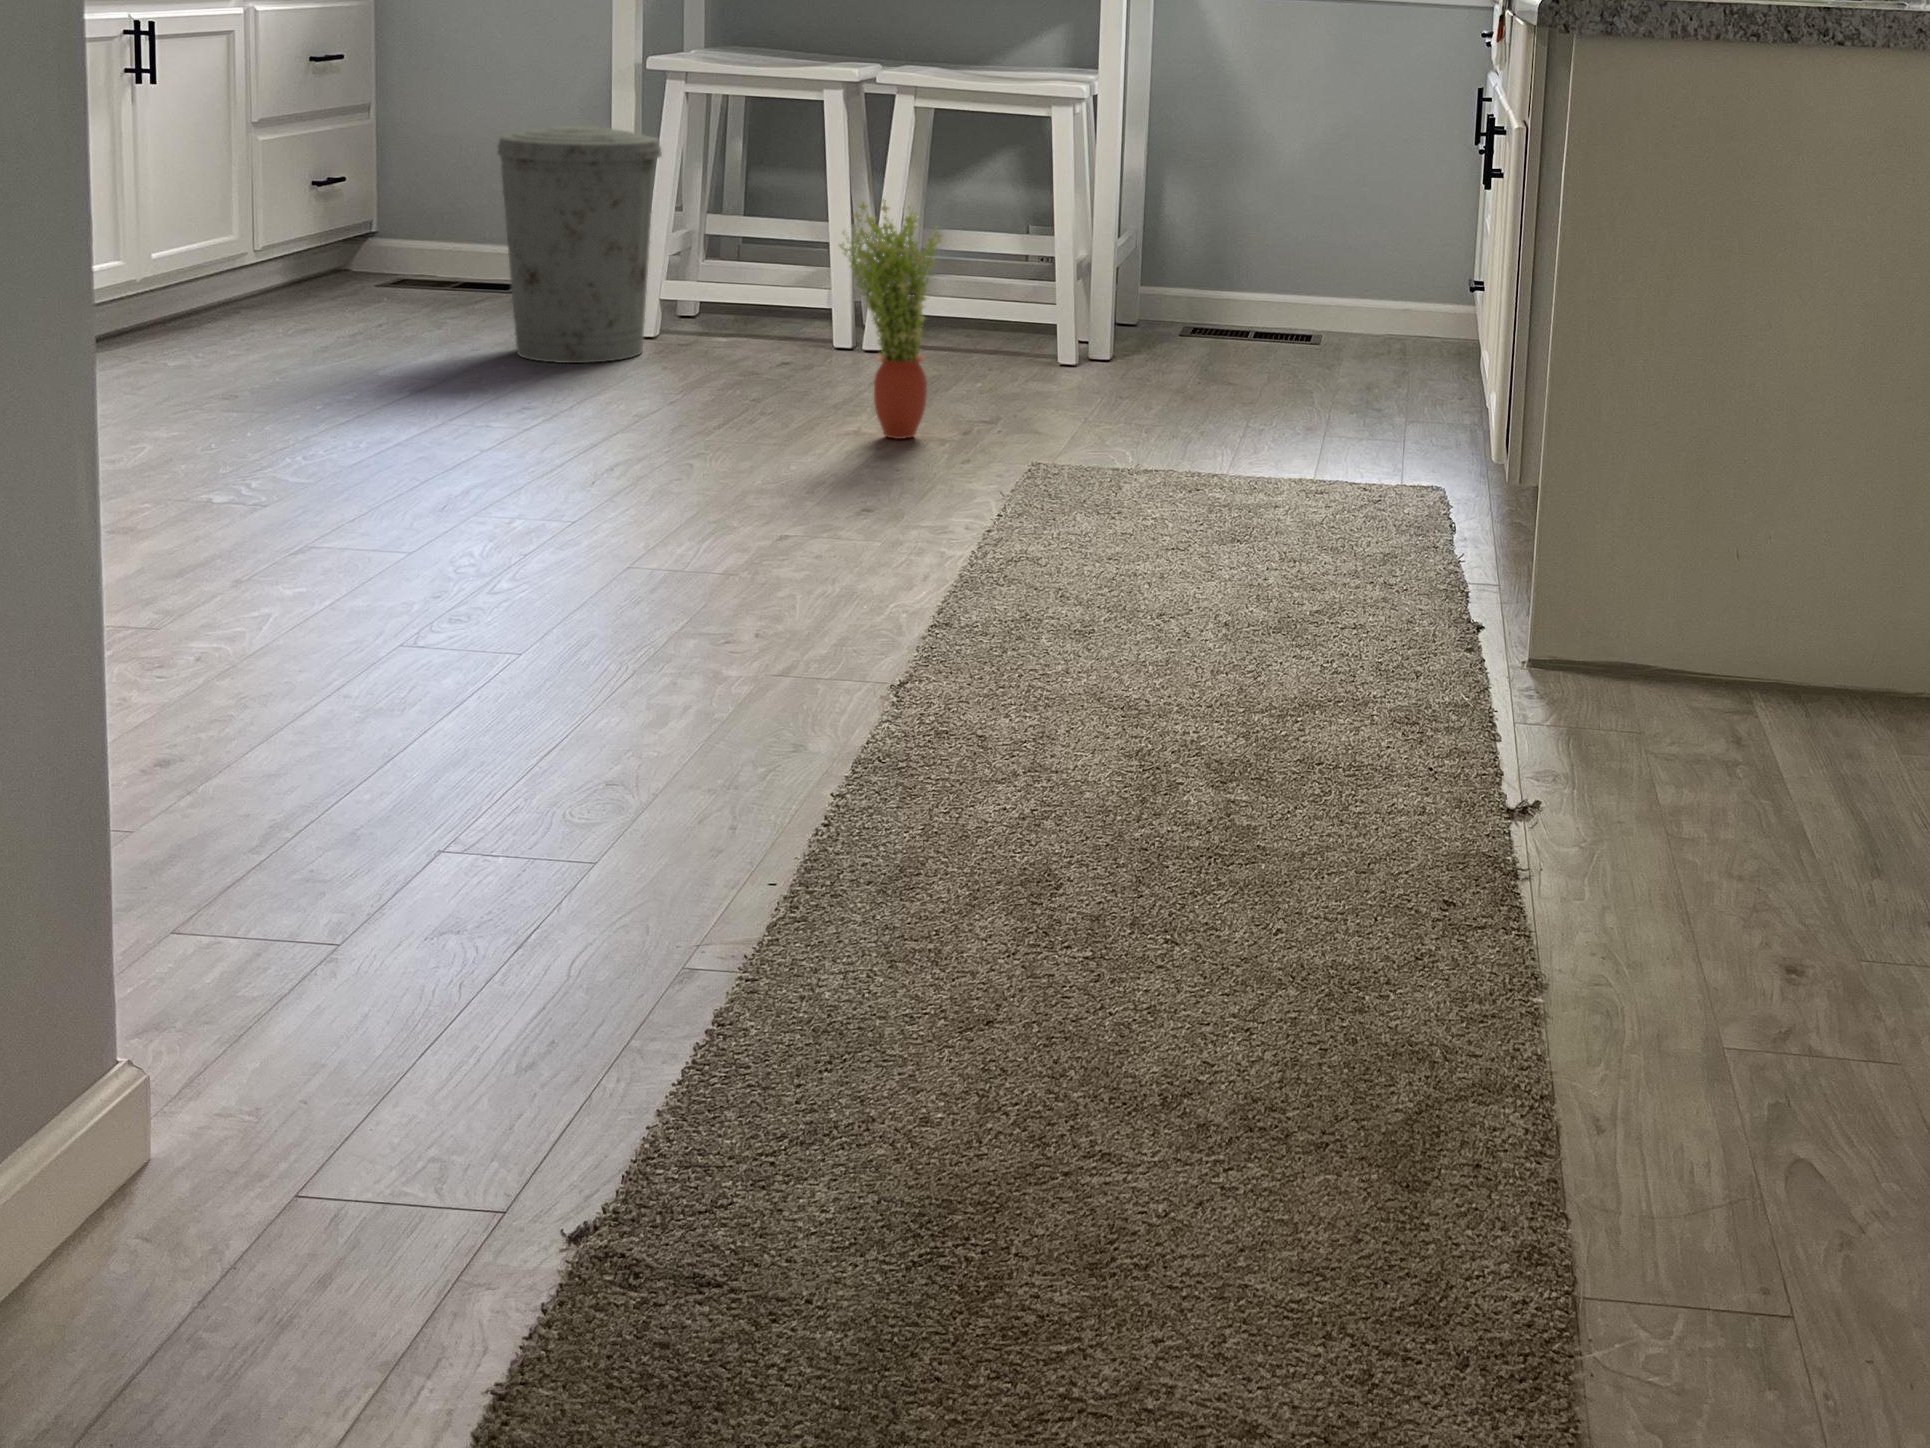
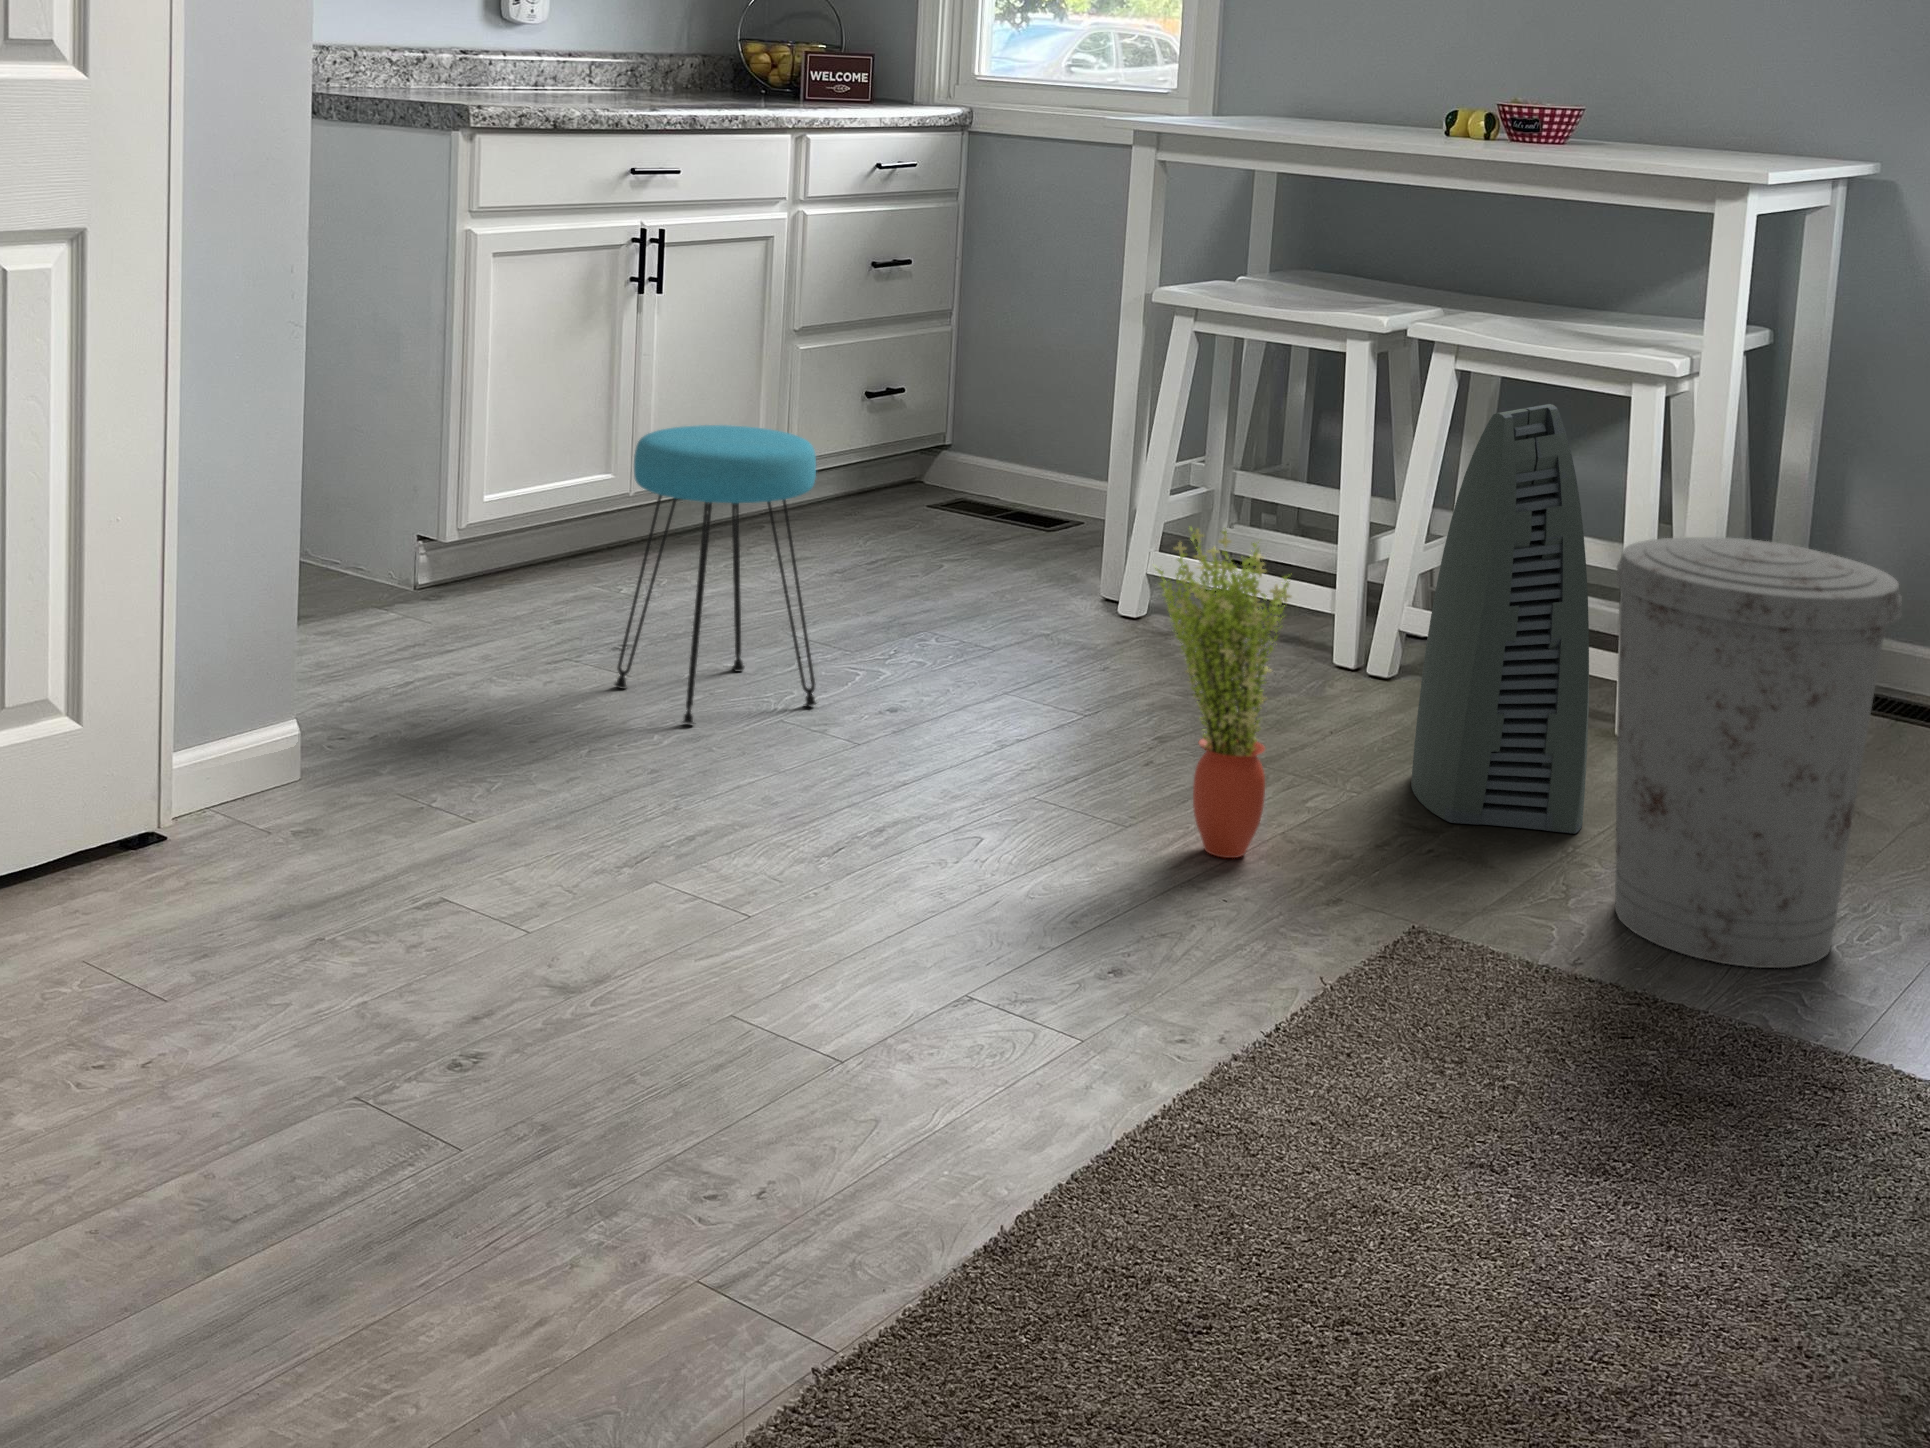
air purifier: none [968,107,1098,404] -> present [1411,404,1589,834]
trash can: present [498,126,662,363] -> present [1615,537,1902,968]
stool: none [282,178,483,430] -> present [614,425,816,724]

